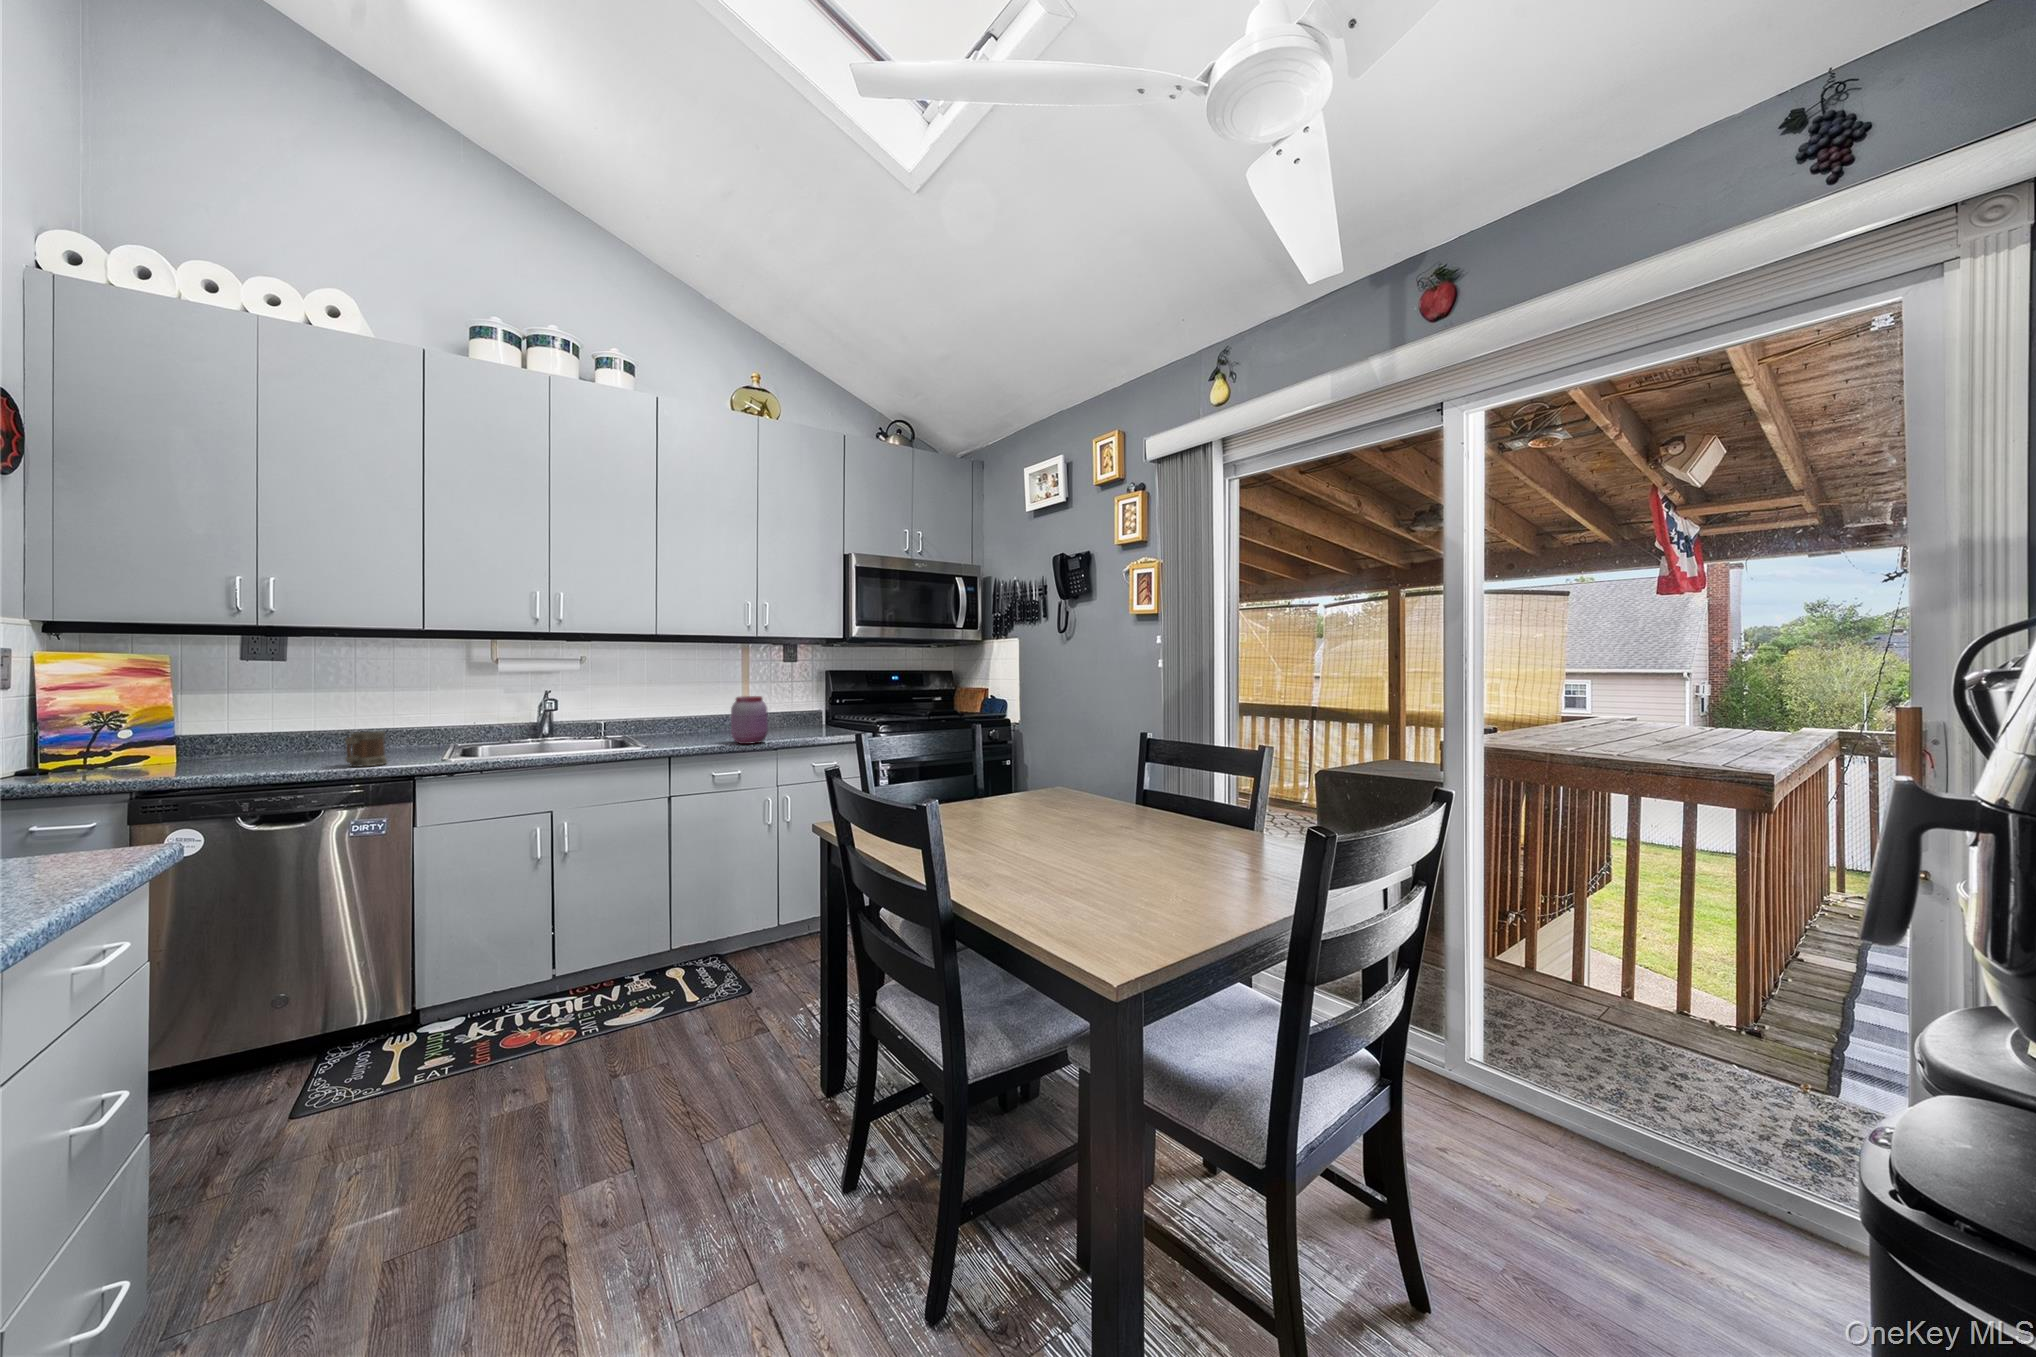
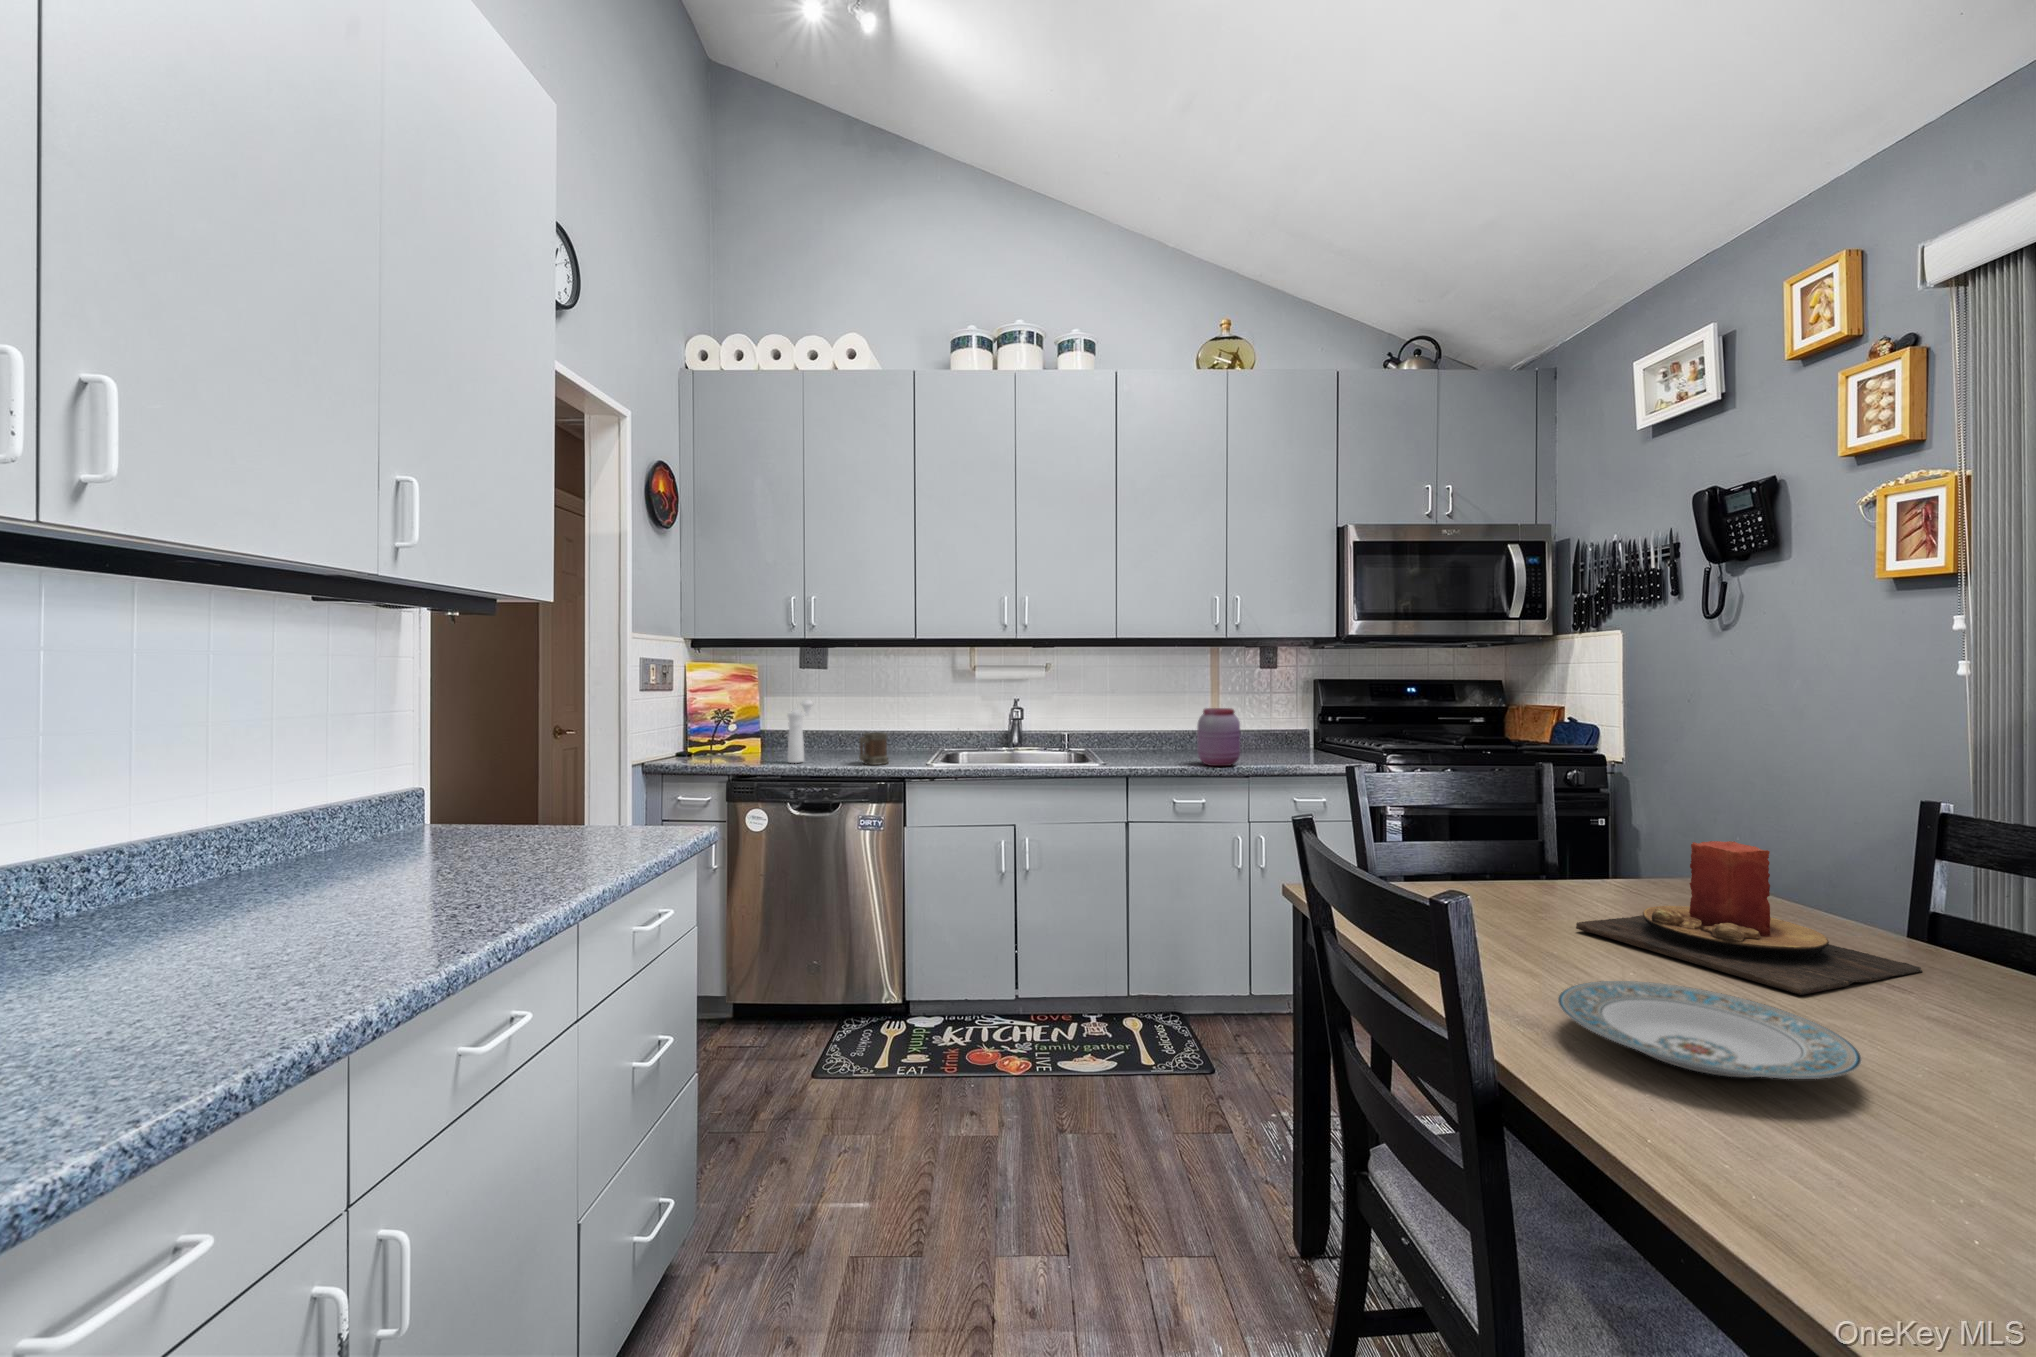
pepper mill: none [229,700,269,772] -> present [788,700,813,763]
candle: none [999,761,1151,839] -> present [1576,841,1922,995]
plate: none [994,843,1126,885] -> present [1558,981,1862,1079]

